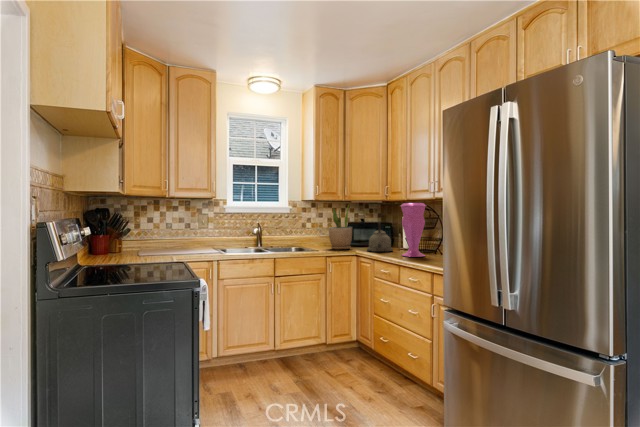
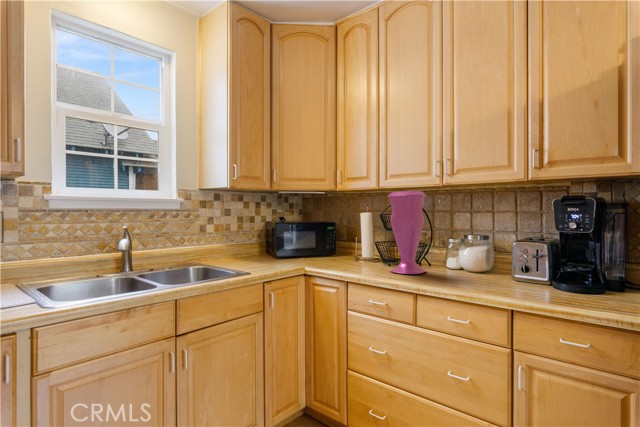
potted plant: present [329,207,352,249] -> none [254,194,291,266]
kettle: present [367,222,393,252] -> none [318,220,357,267]

